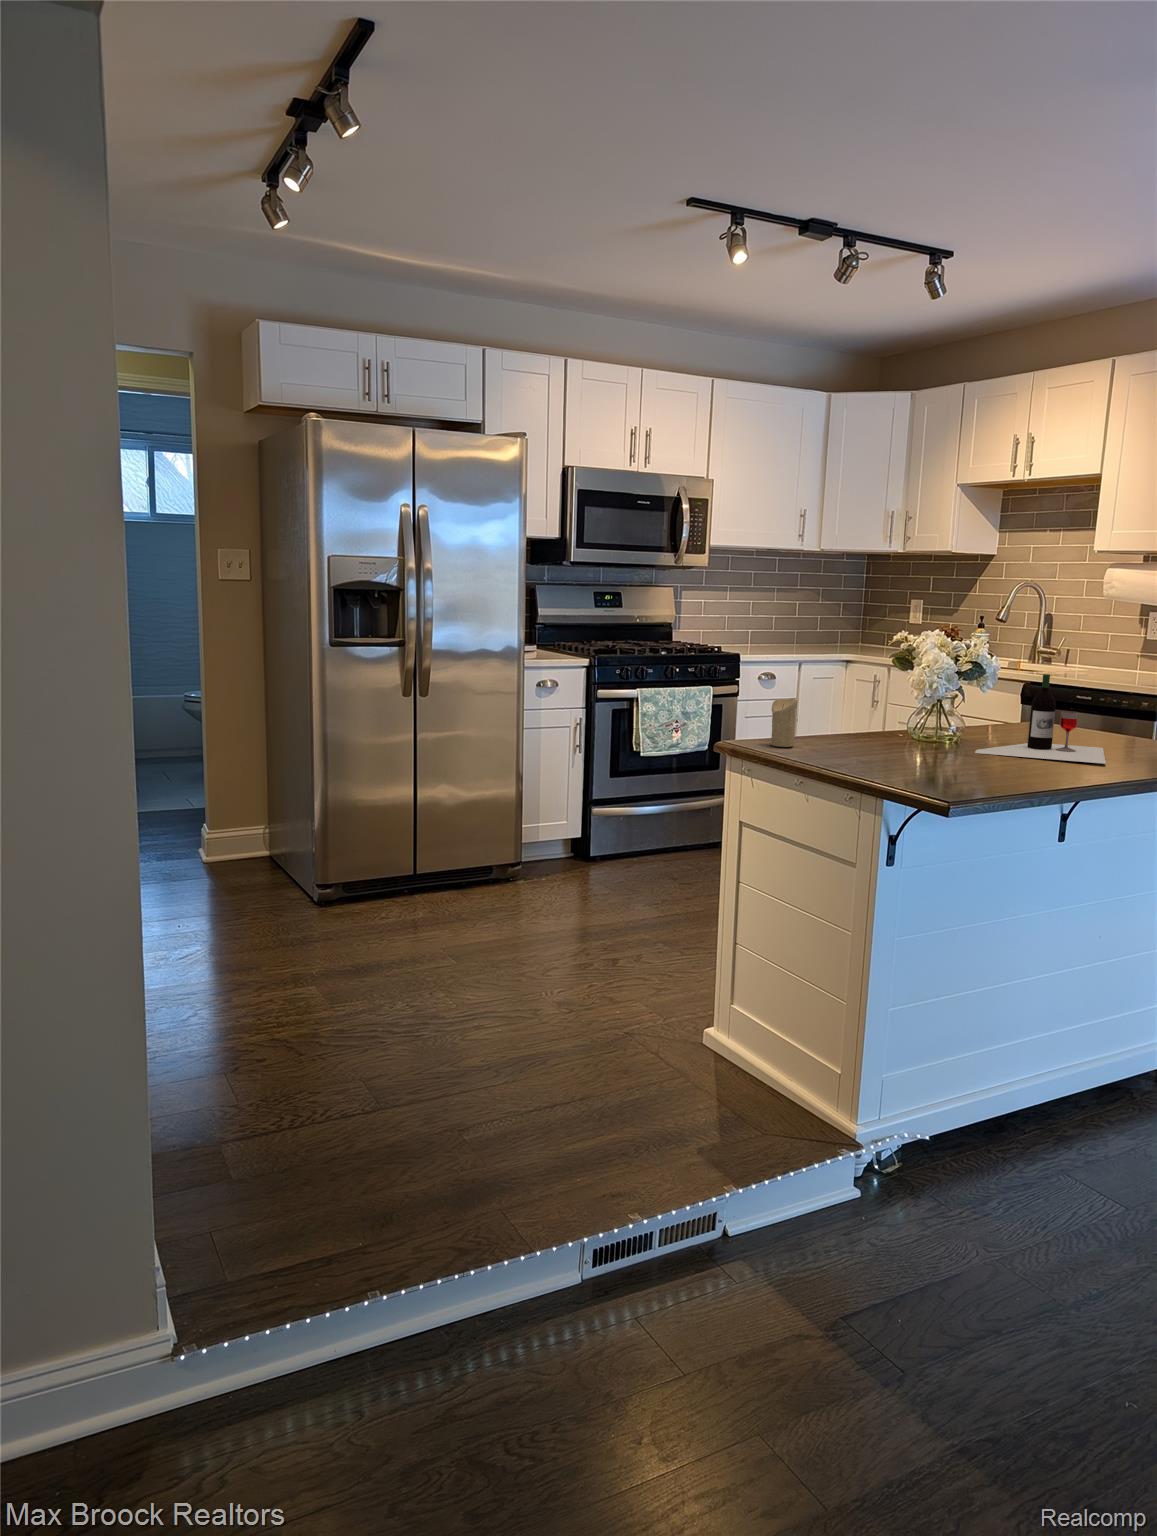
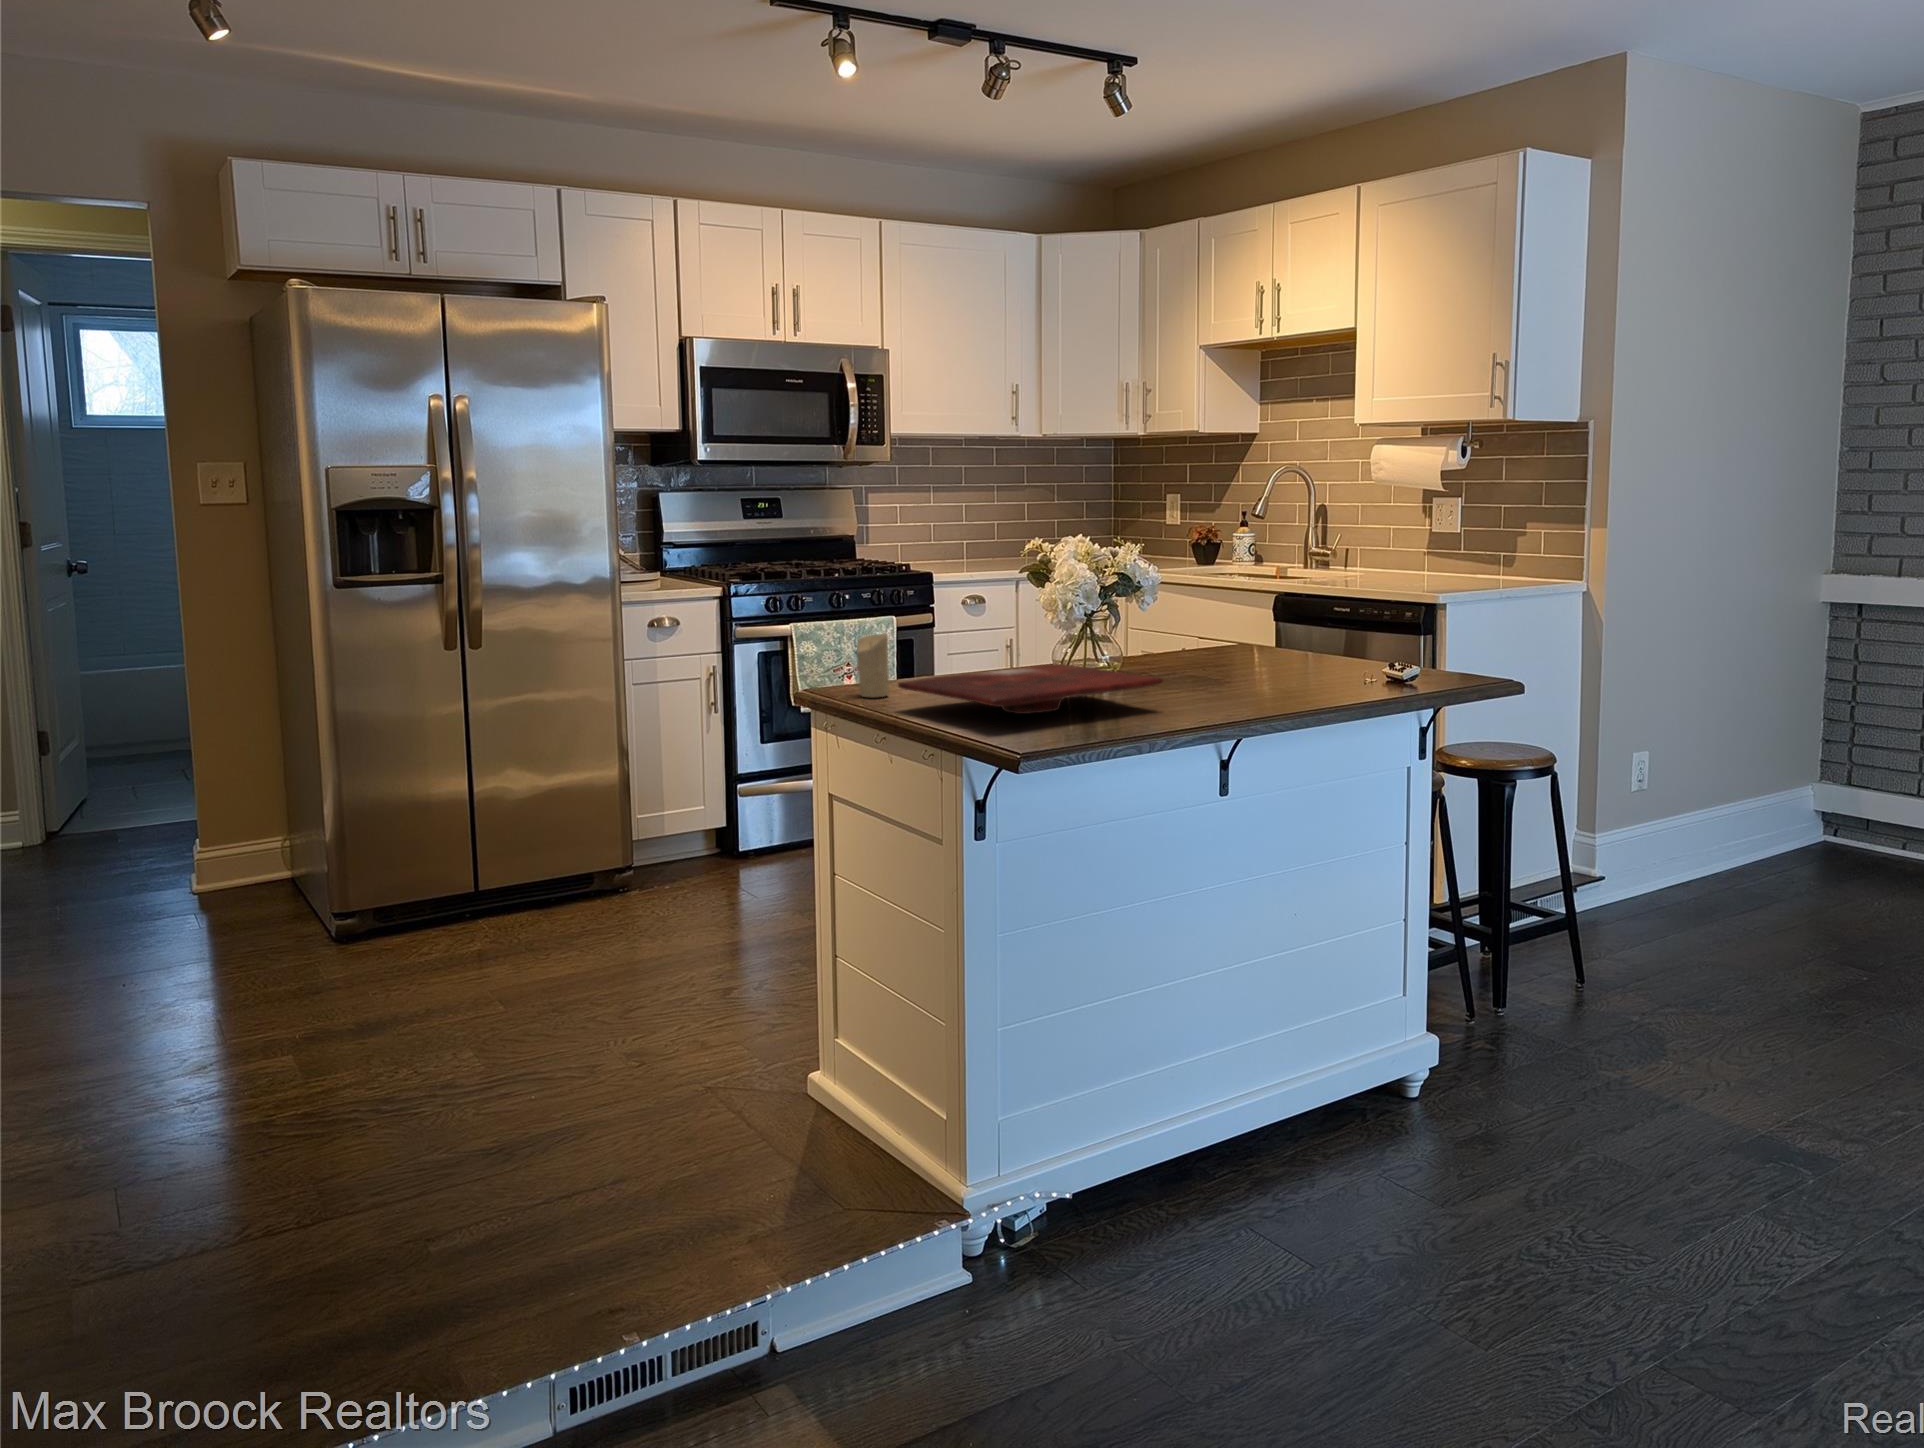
wine bottle: present [975,674,1106,764] -> none [1124,587,1295,697]
cutting board: none [814,729,1025,765] -> present [898,664,1163,714]

